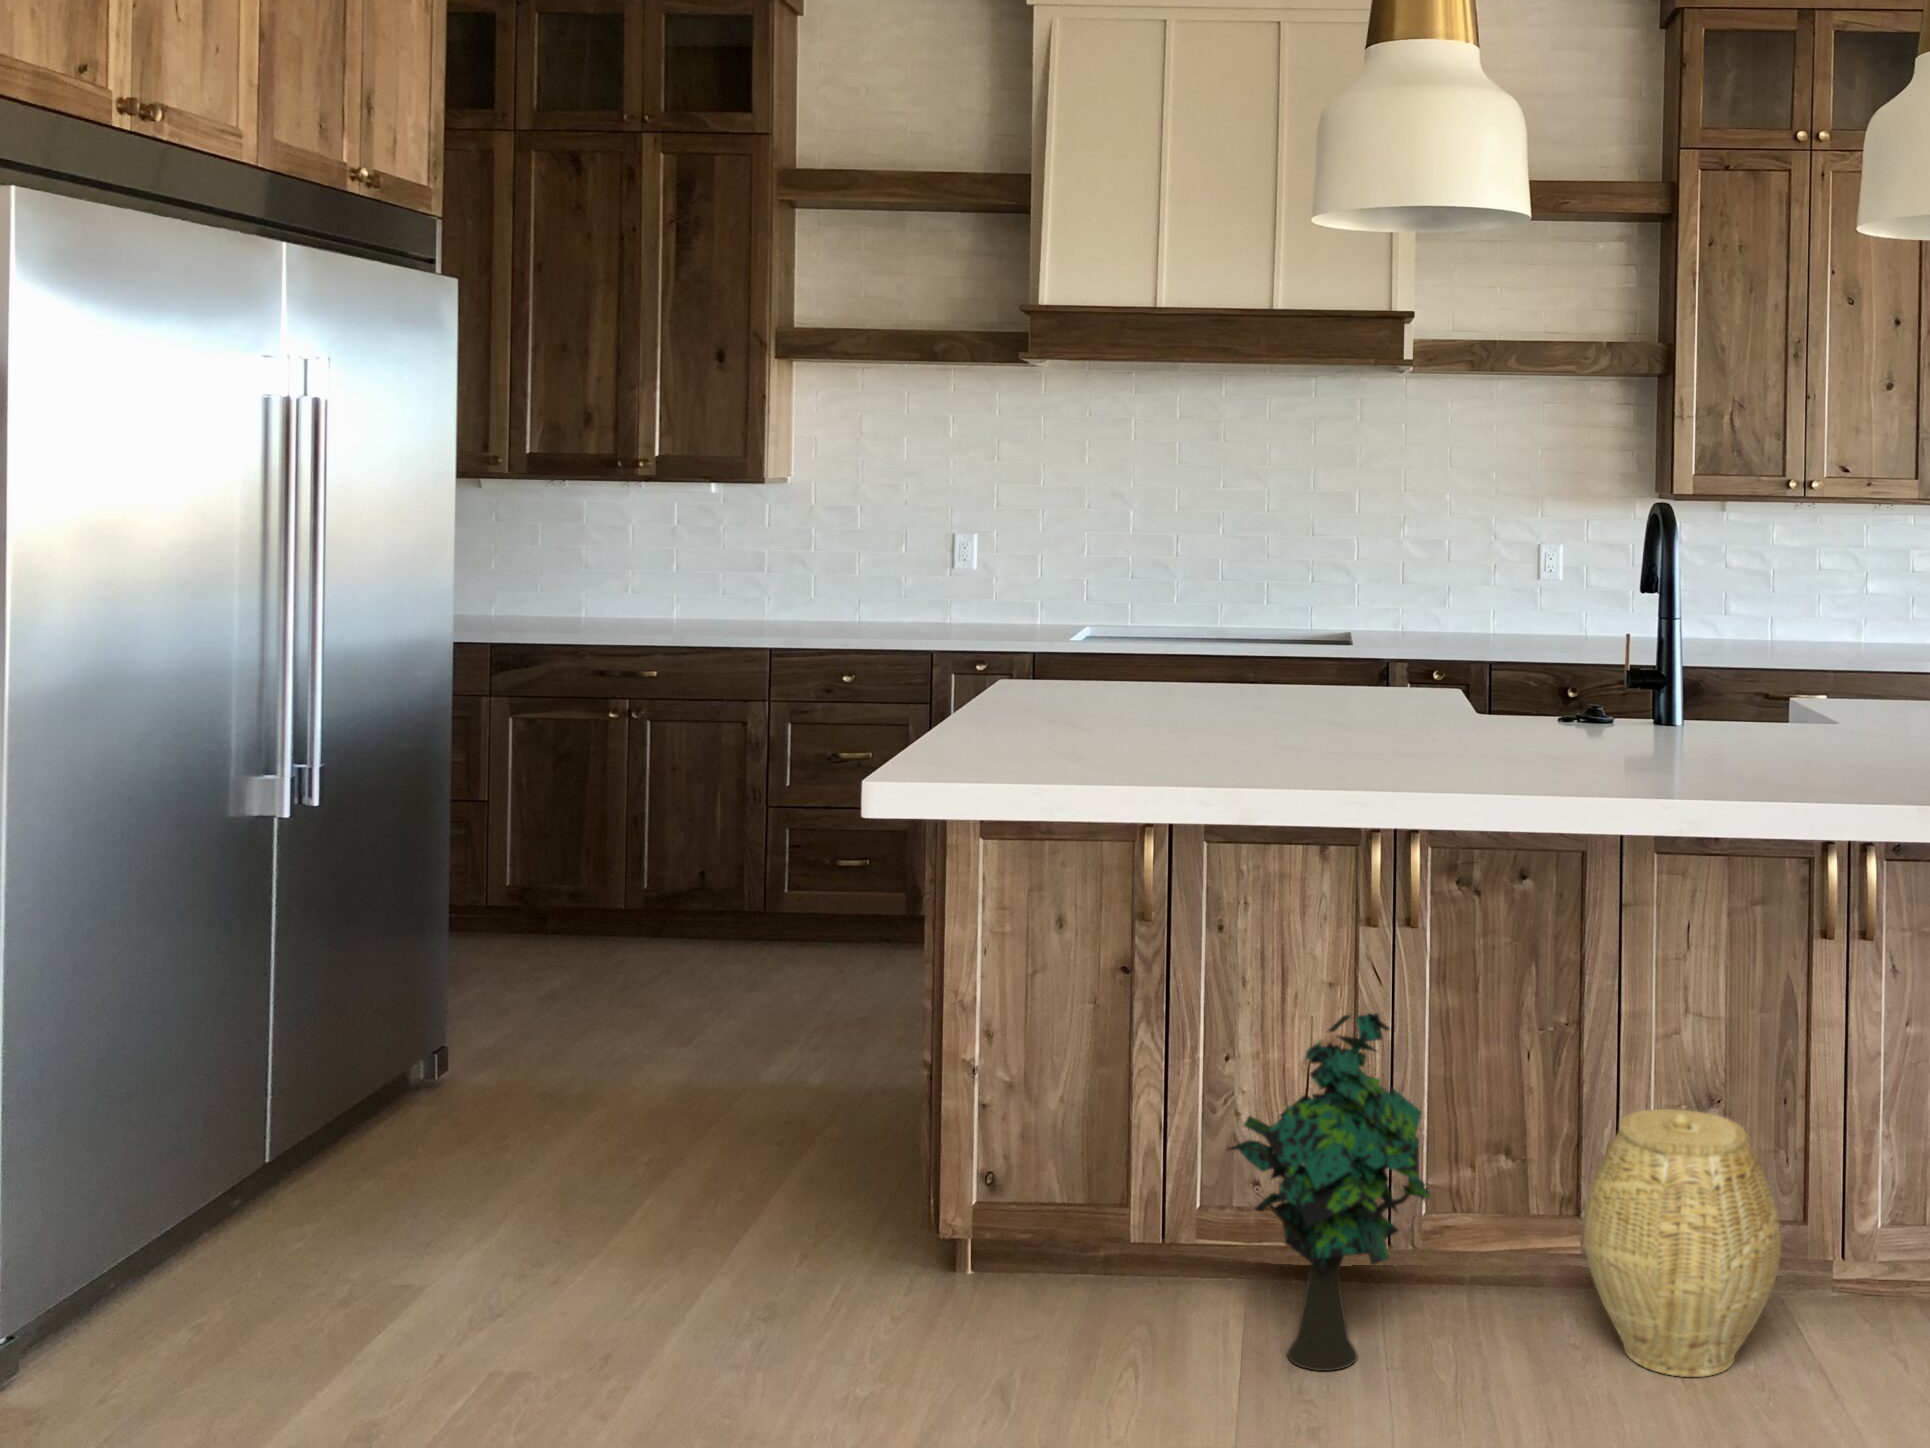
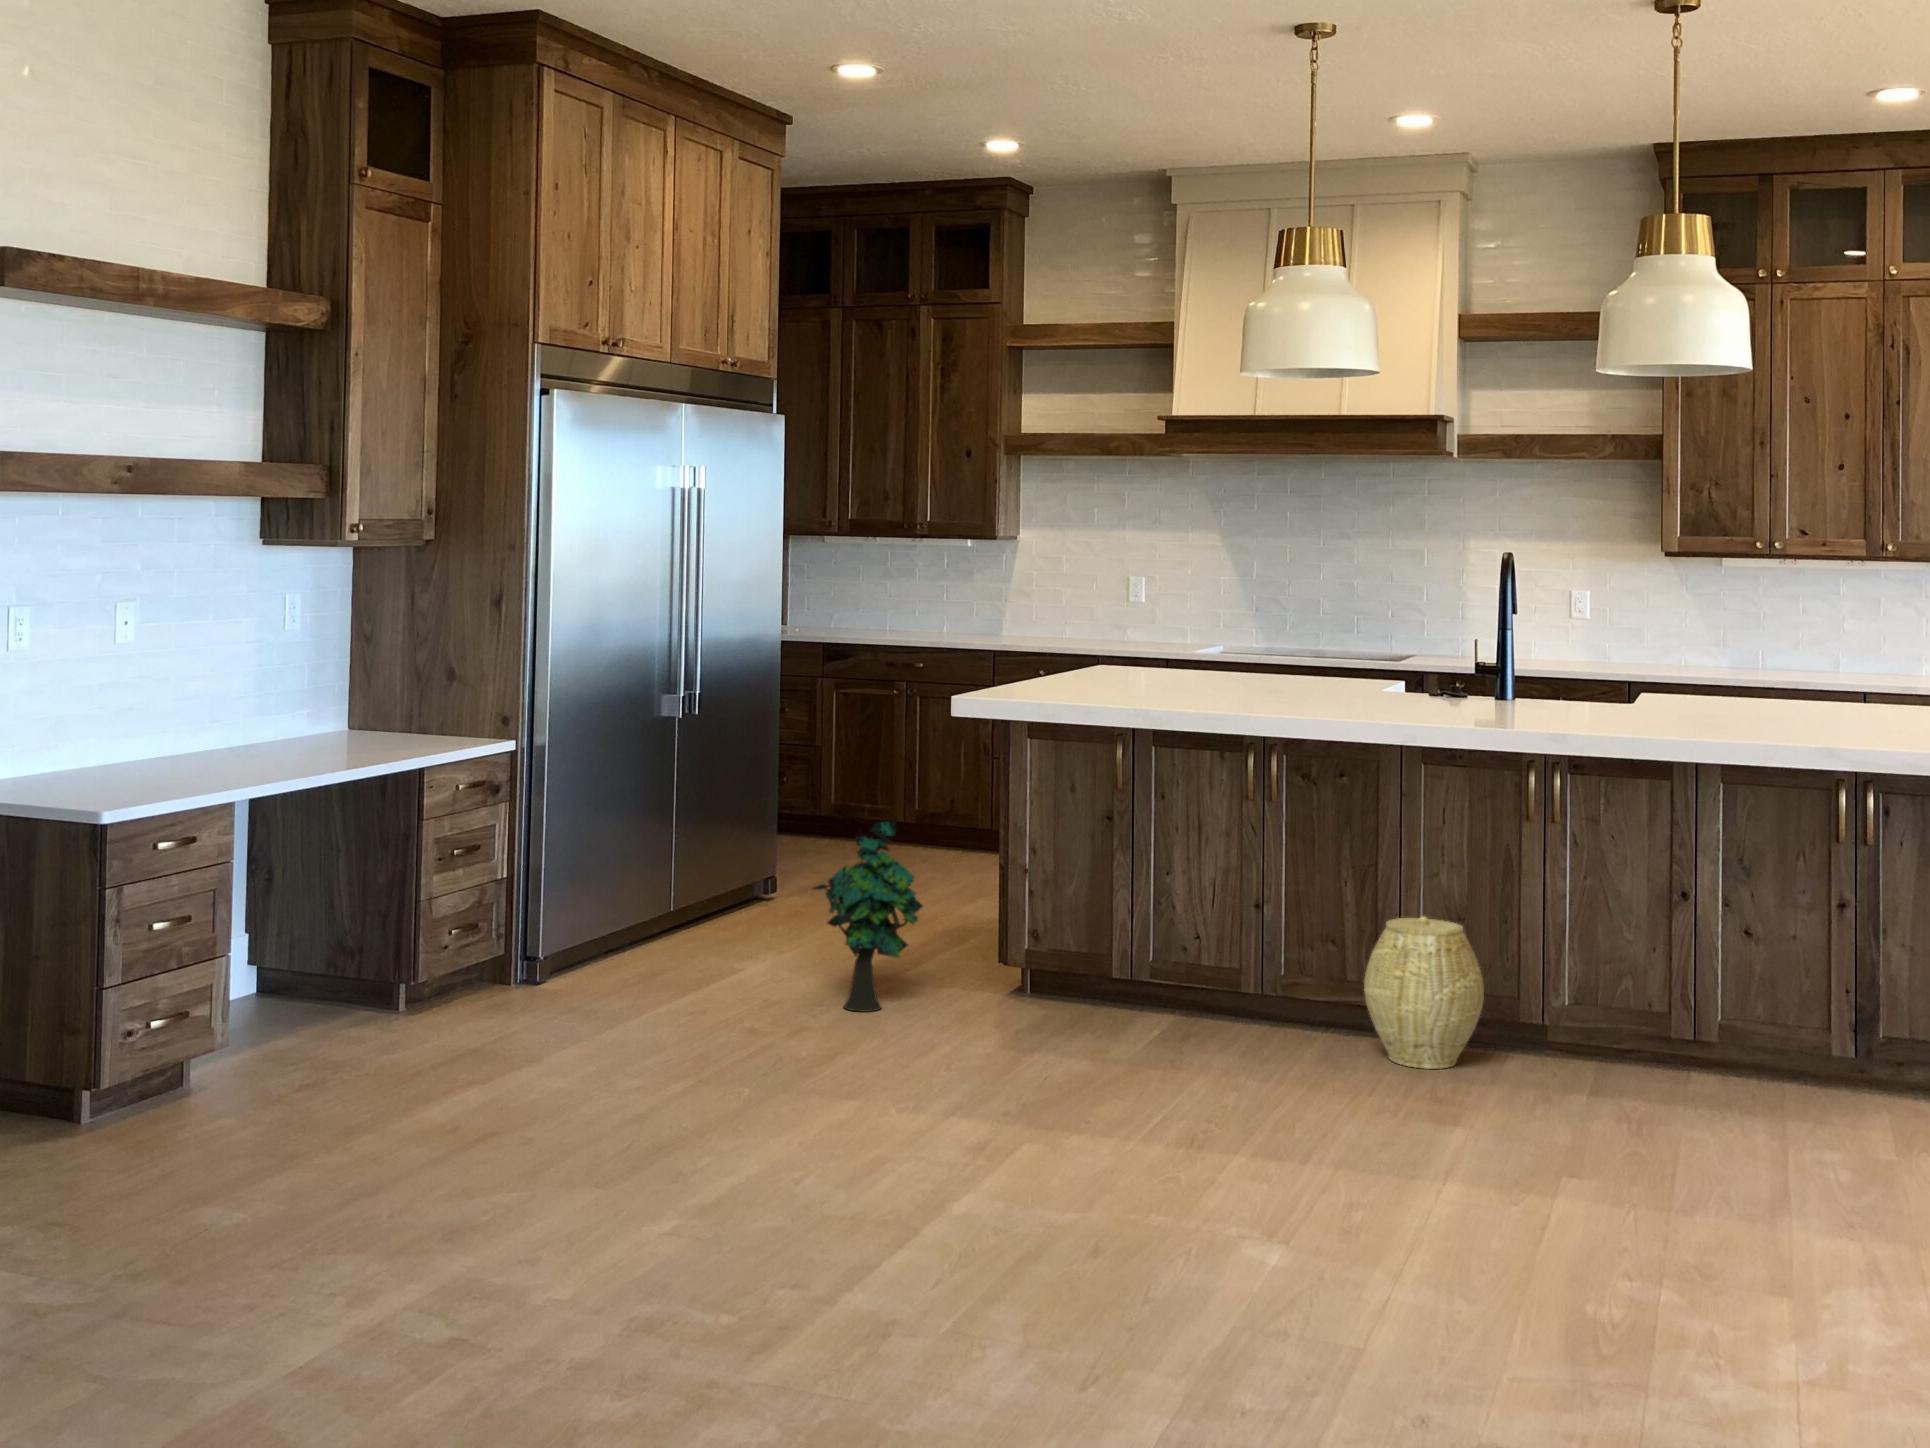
decorative plant: present [1228,1013,1430,1371] -> present [813,821,923,1012]

